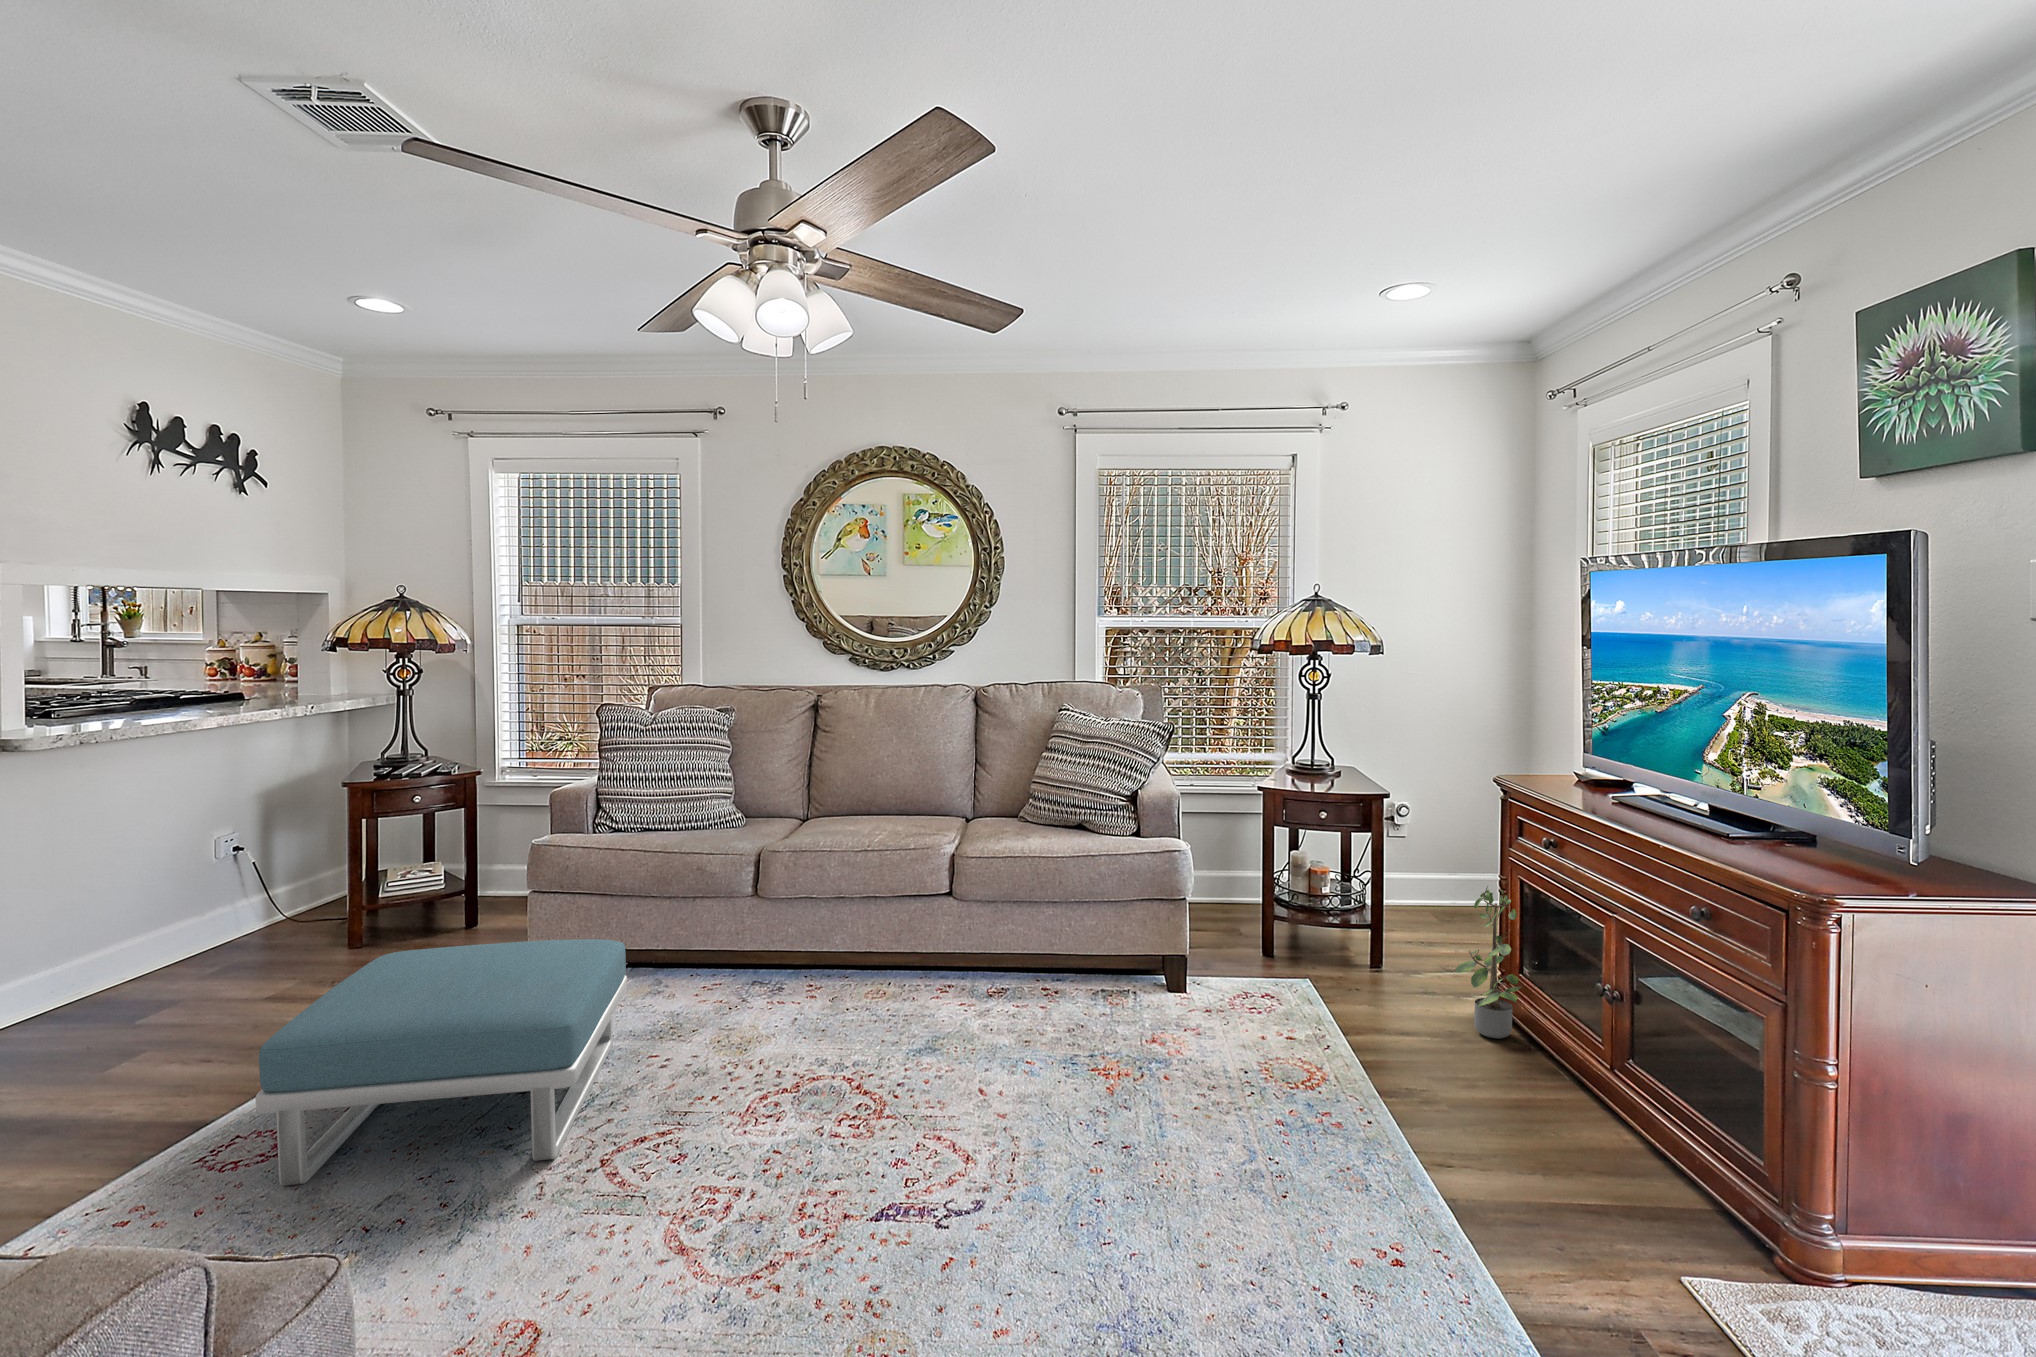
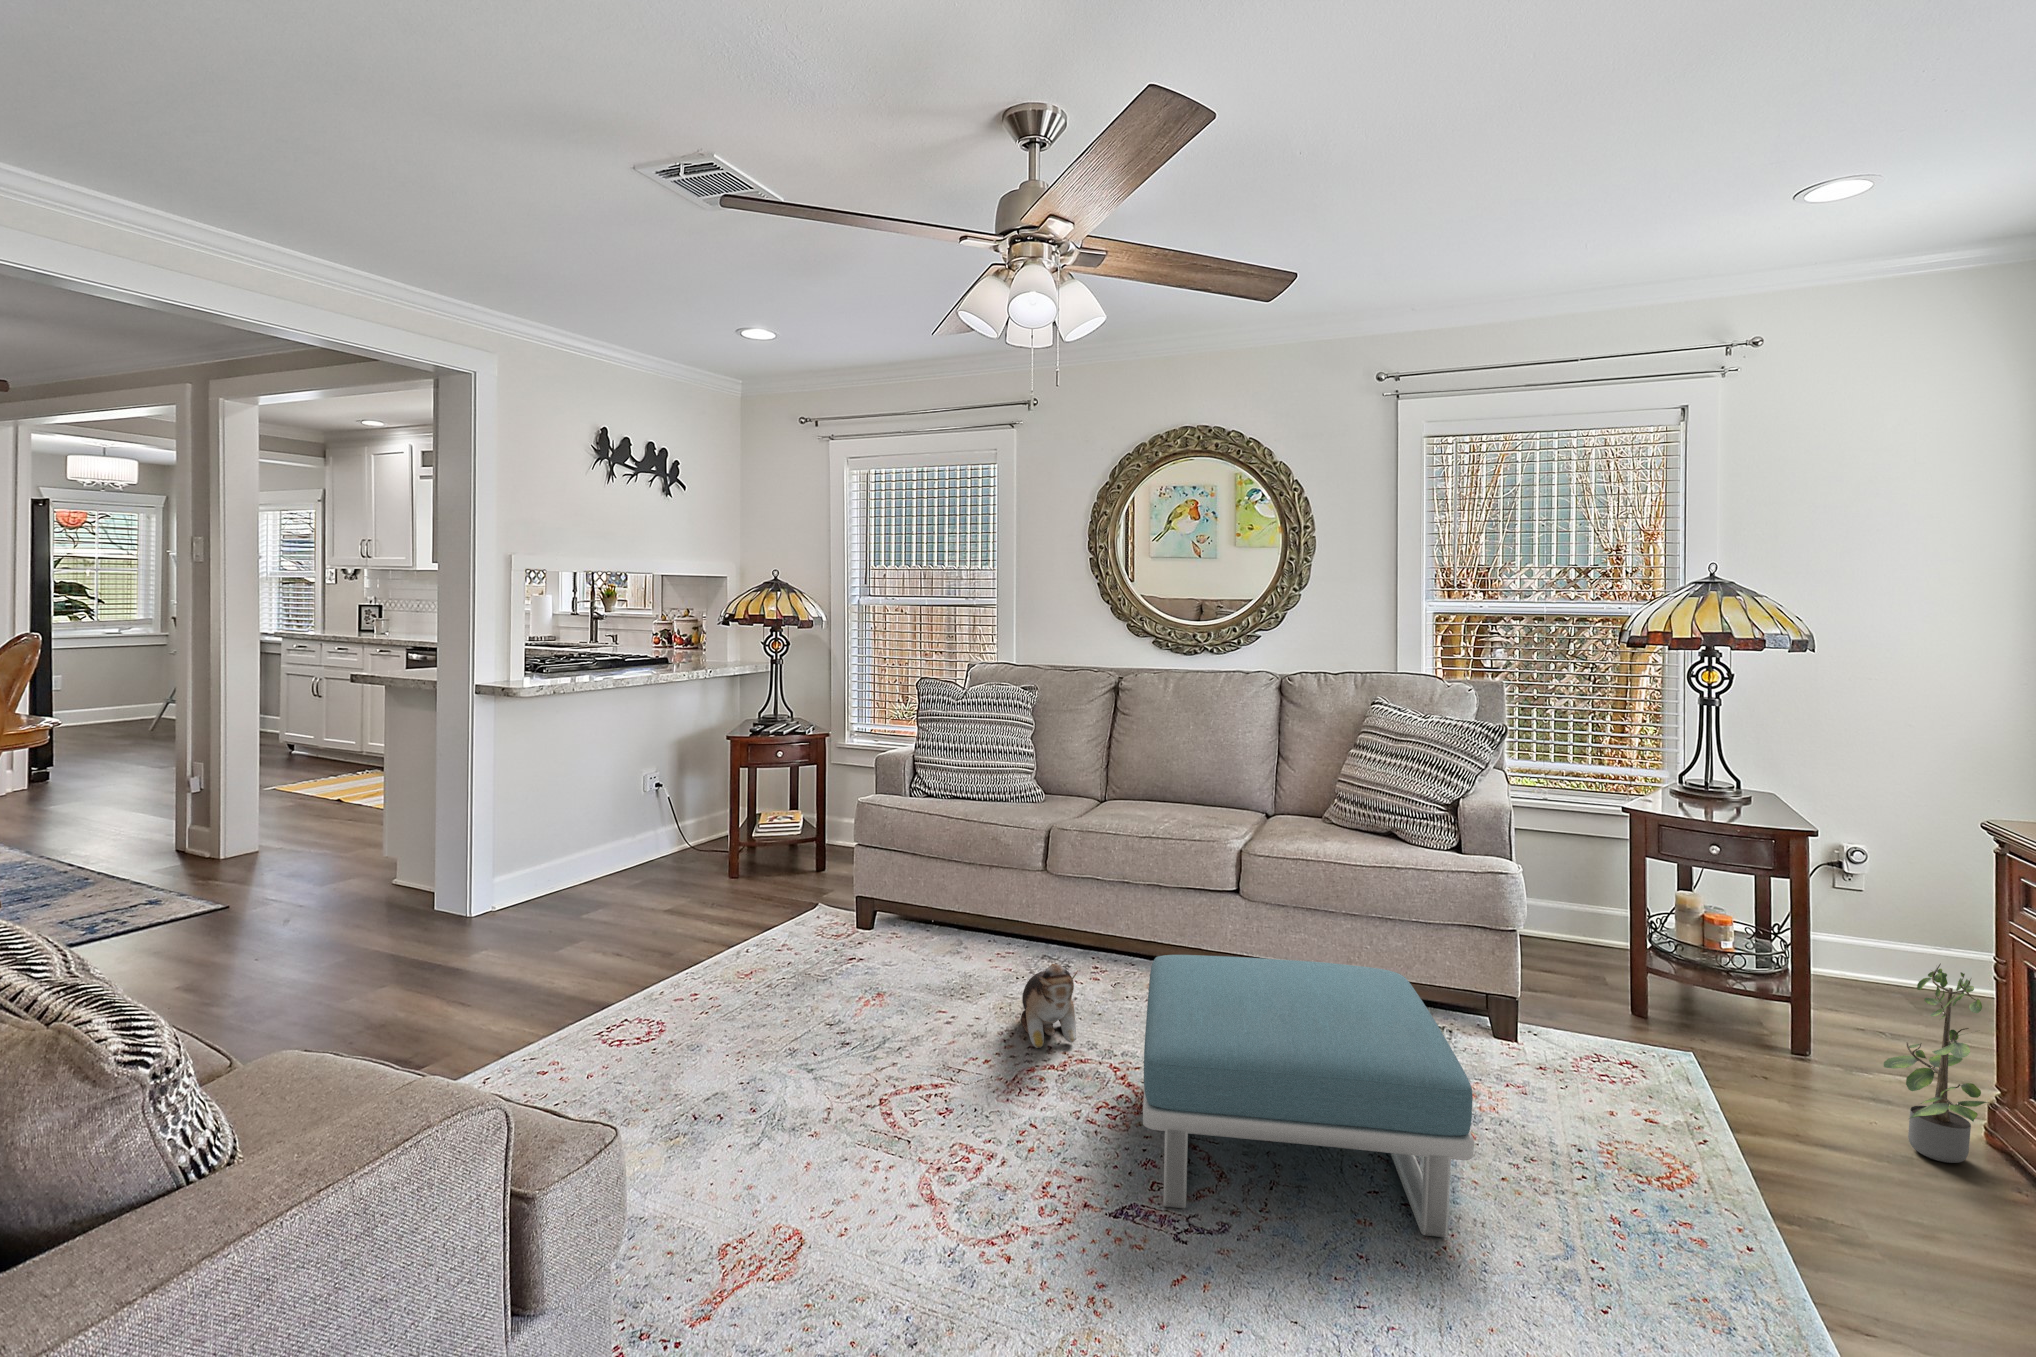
footstool: present [256,939,627,1186] -> present [1143,955,1474,1237]
plush toy: none [743,985,808,1076] -> present [1021,964,1078,1048]

